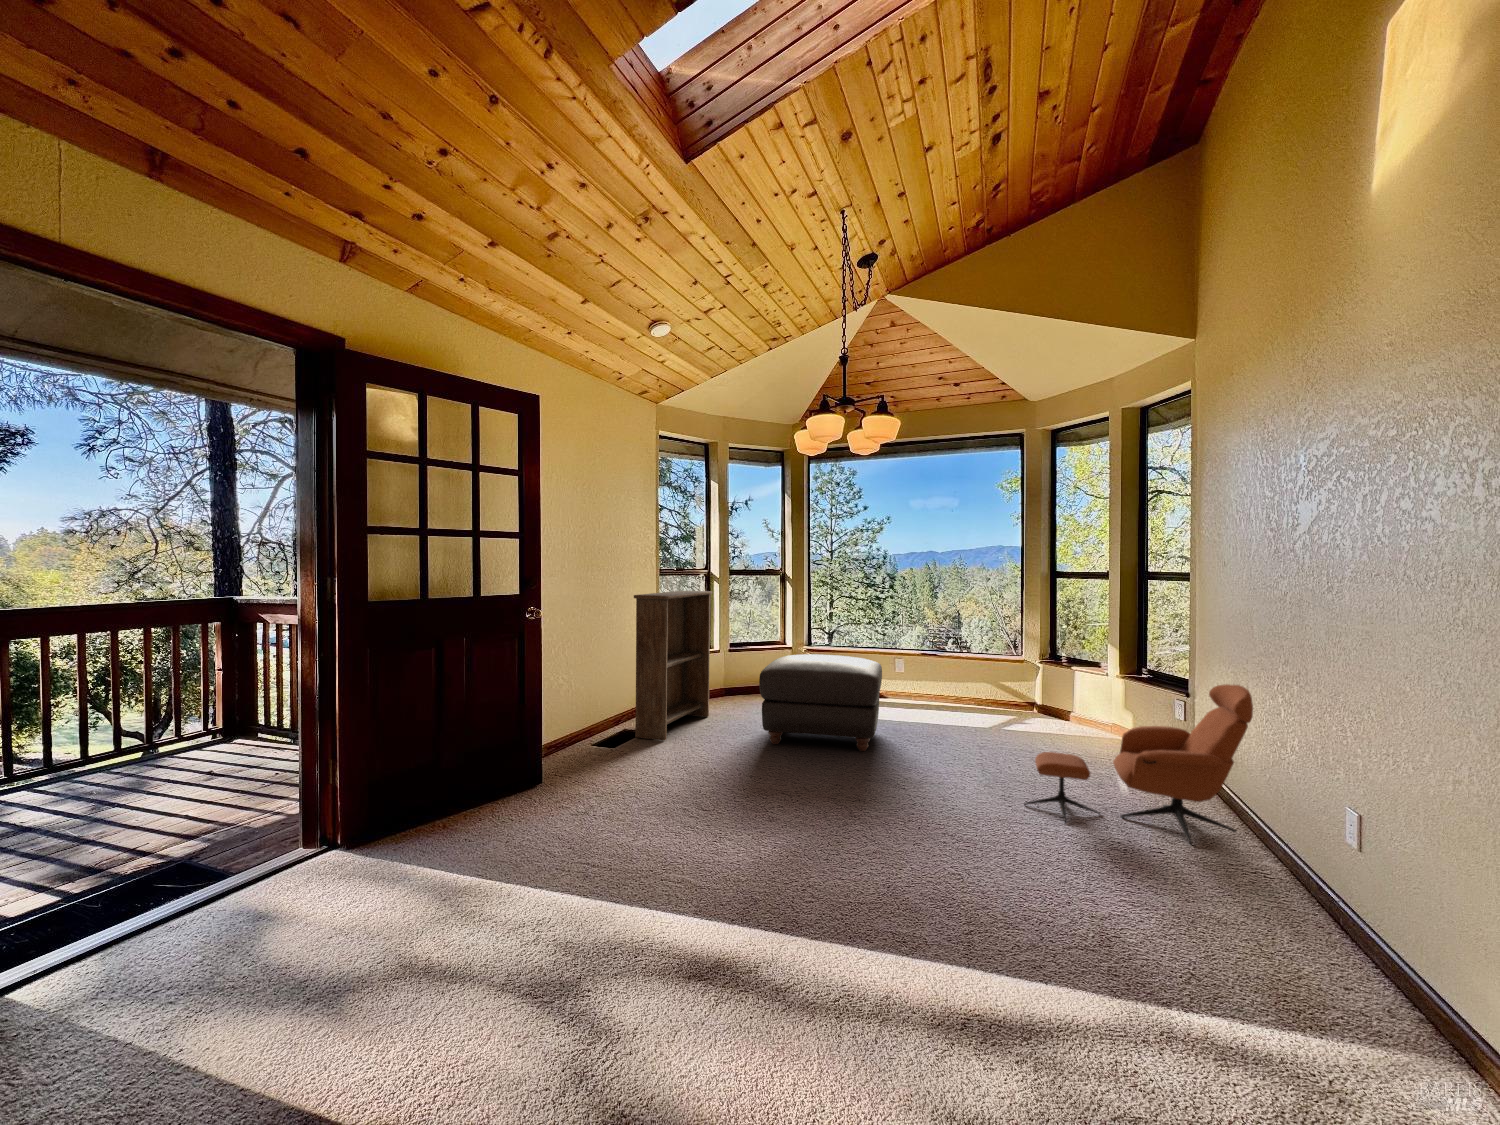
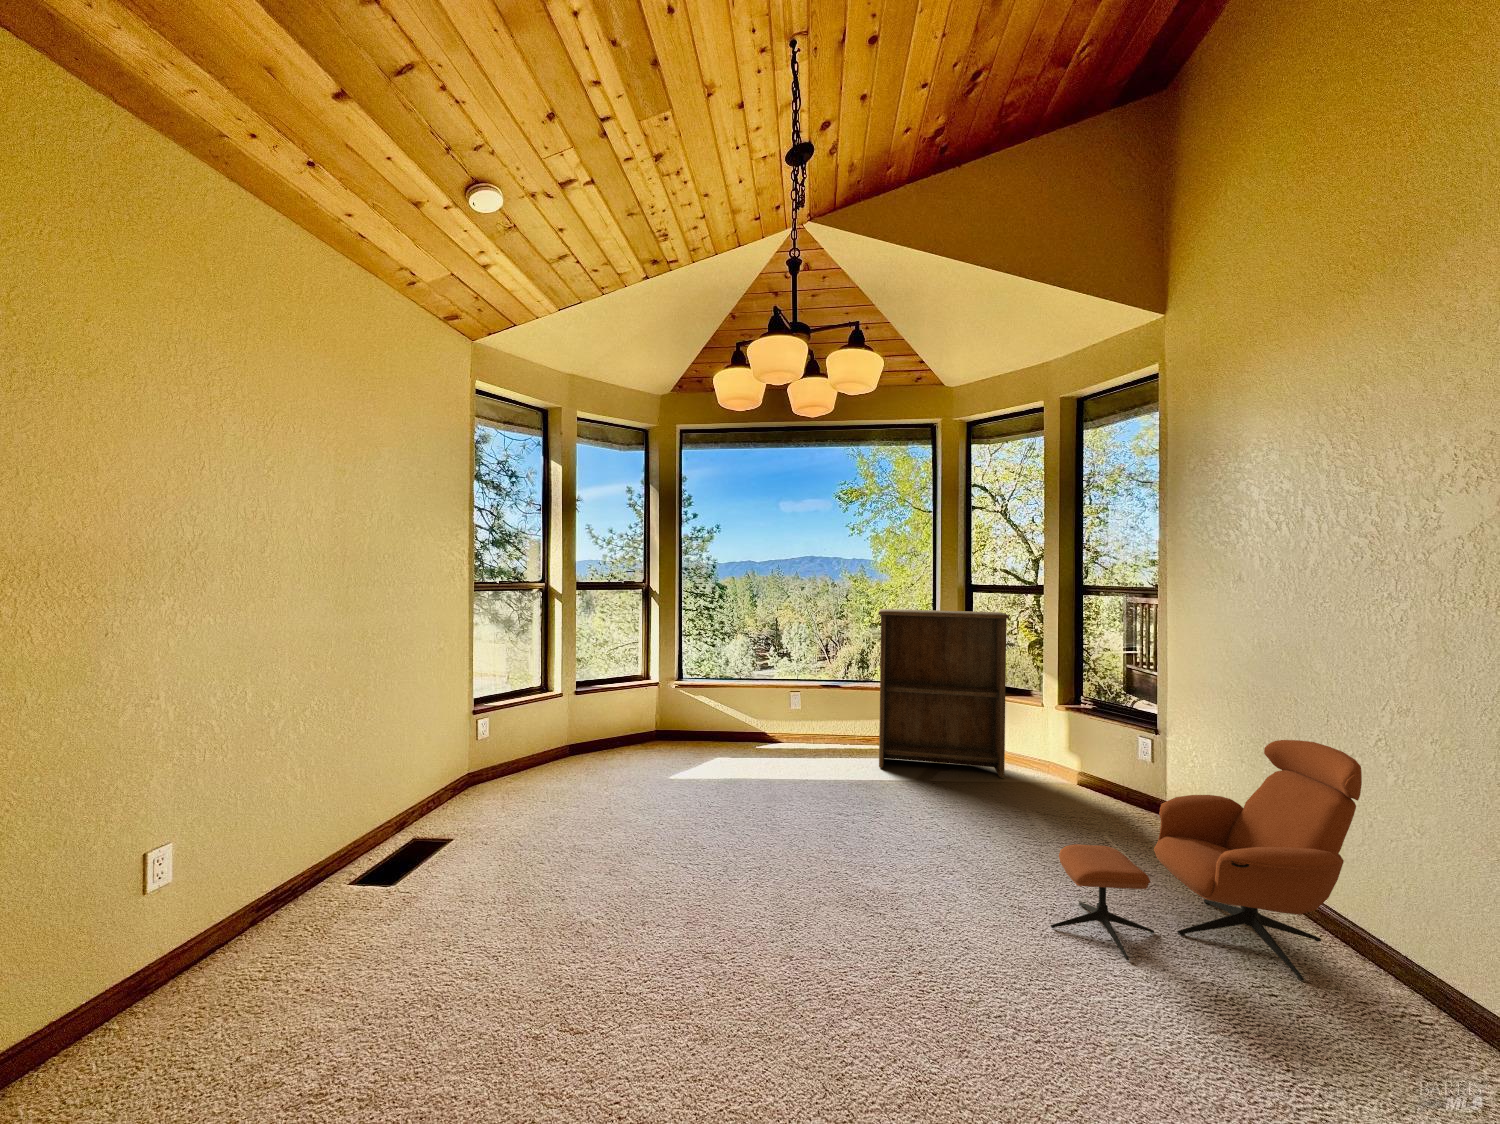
bookshelf: present [634,591,712,740] -> present [879,609,1009,778]
ottoman: present [759,654,882,751] -> none [639,704,812,843]

